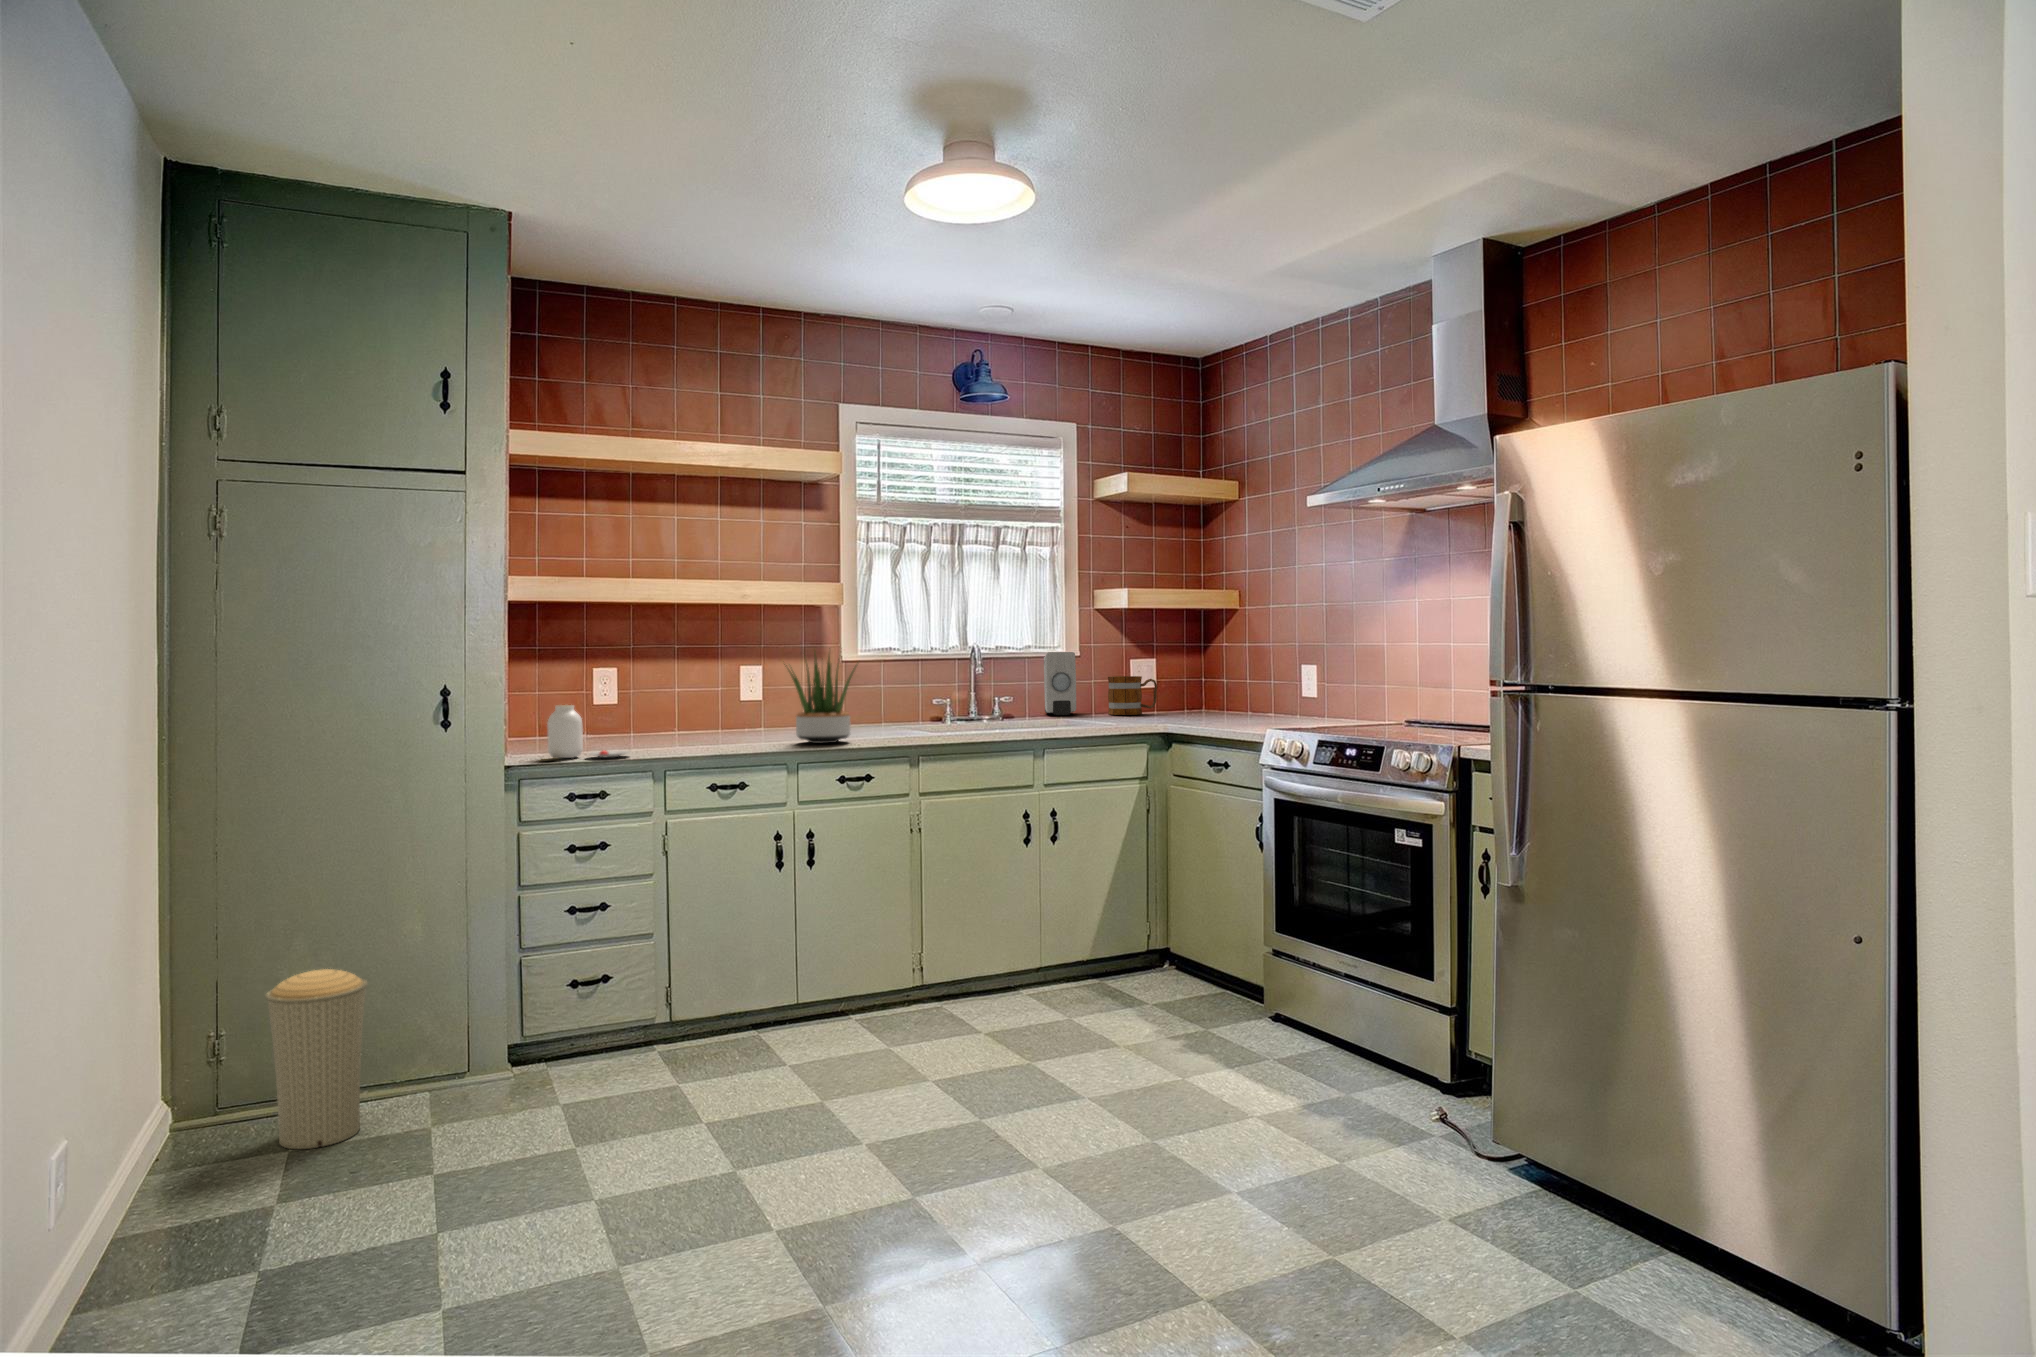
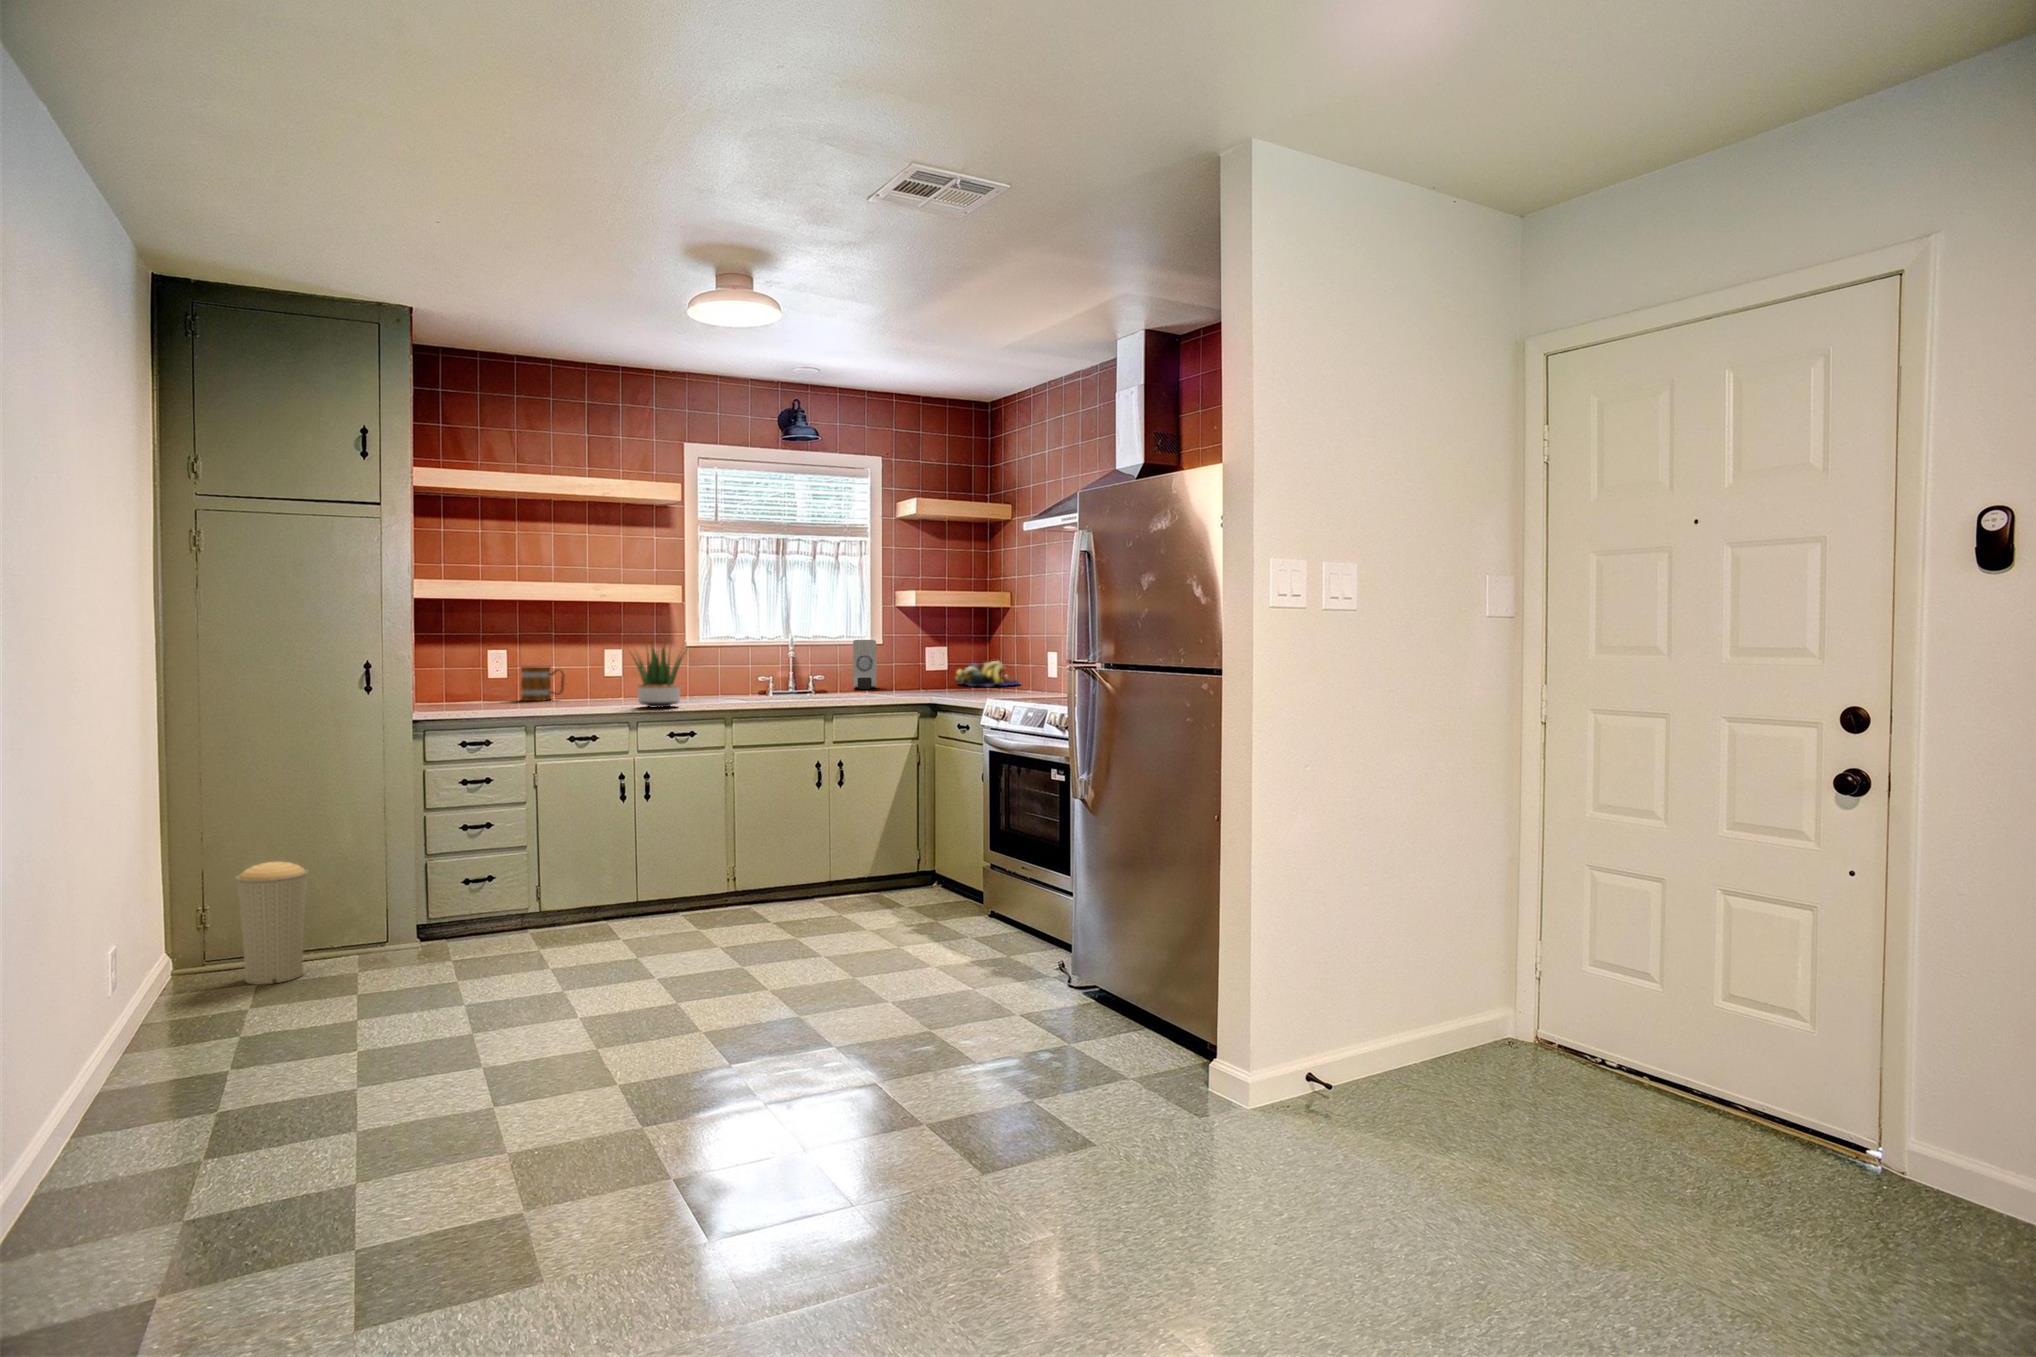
mug: present [1108,676,1157,715] -> present [521,667,565,701]
fruit bowl: none [1167,678,1251,710] -> present [955,661,1019,686]
jar: present [547,705,629,759] -> none [438,677,508,717]

